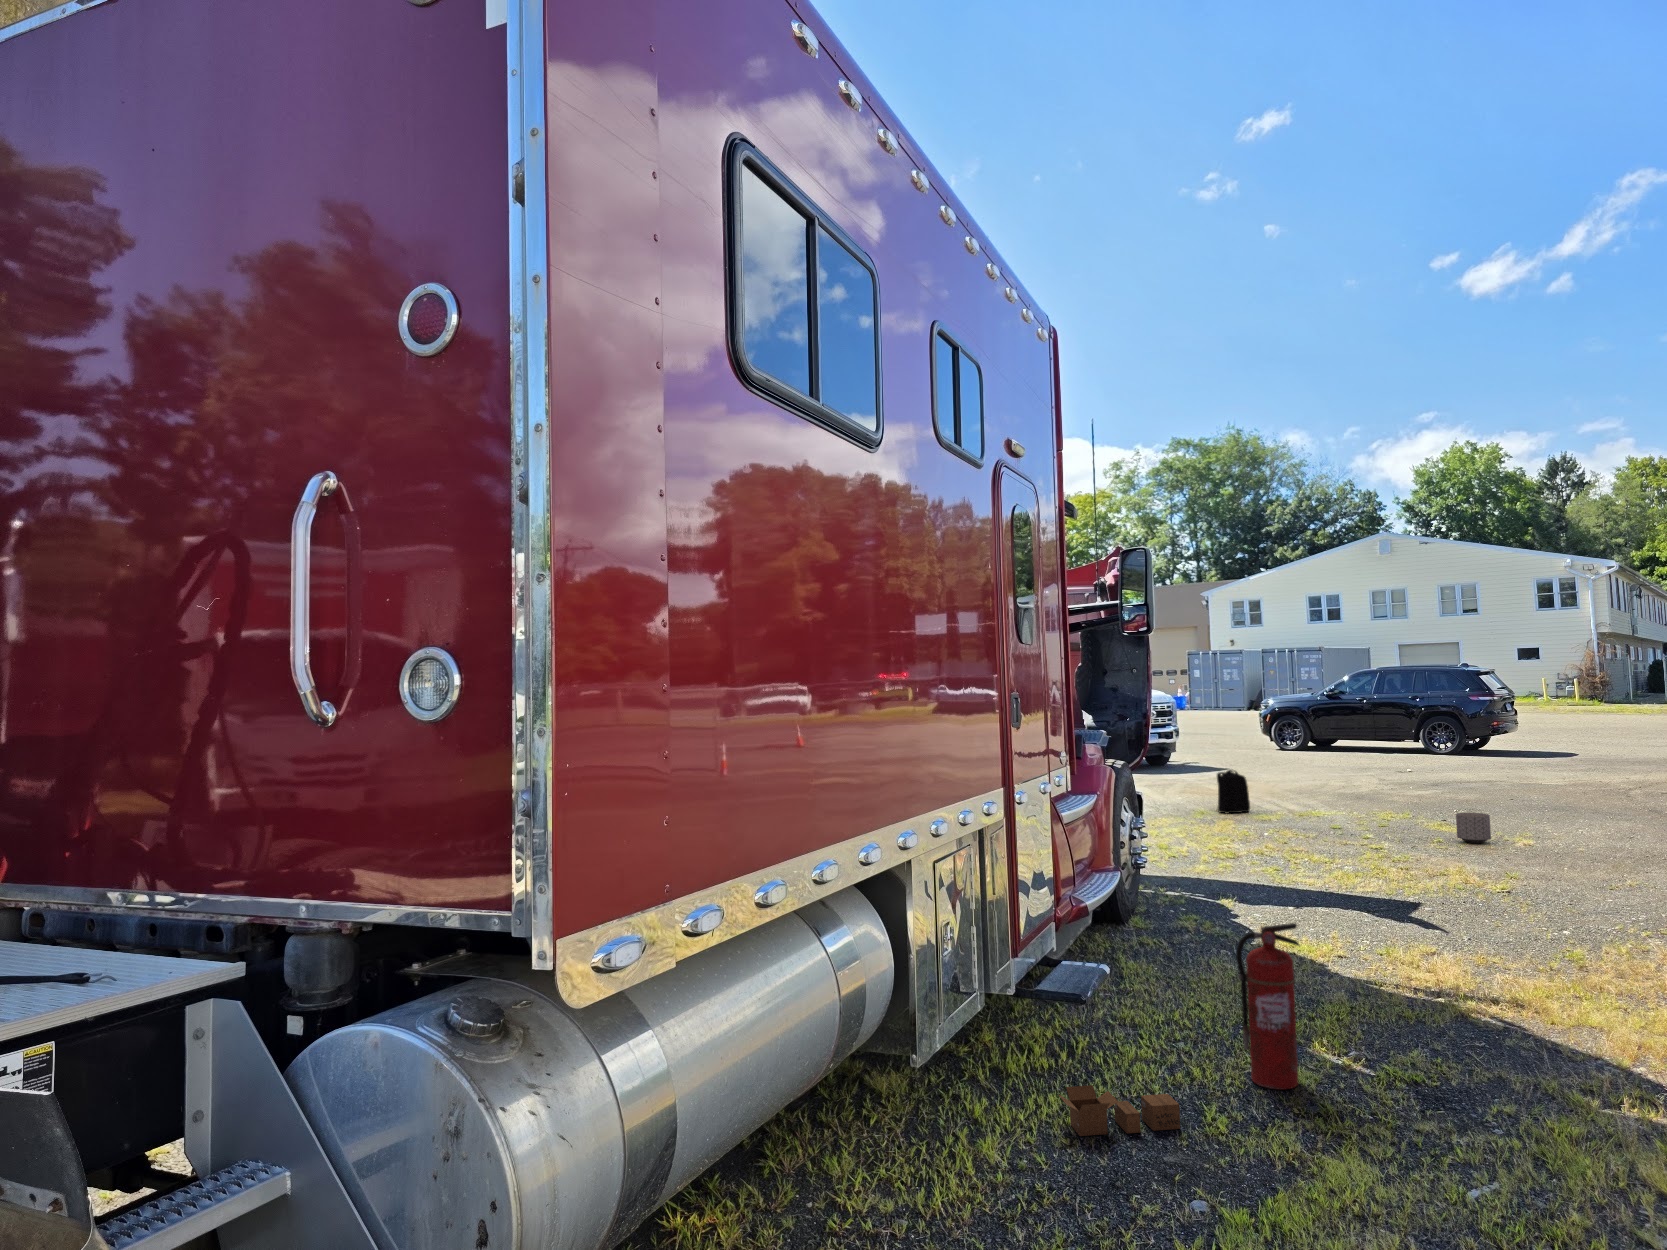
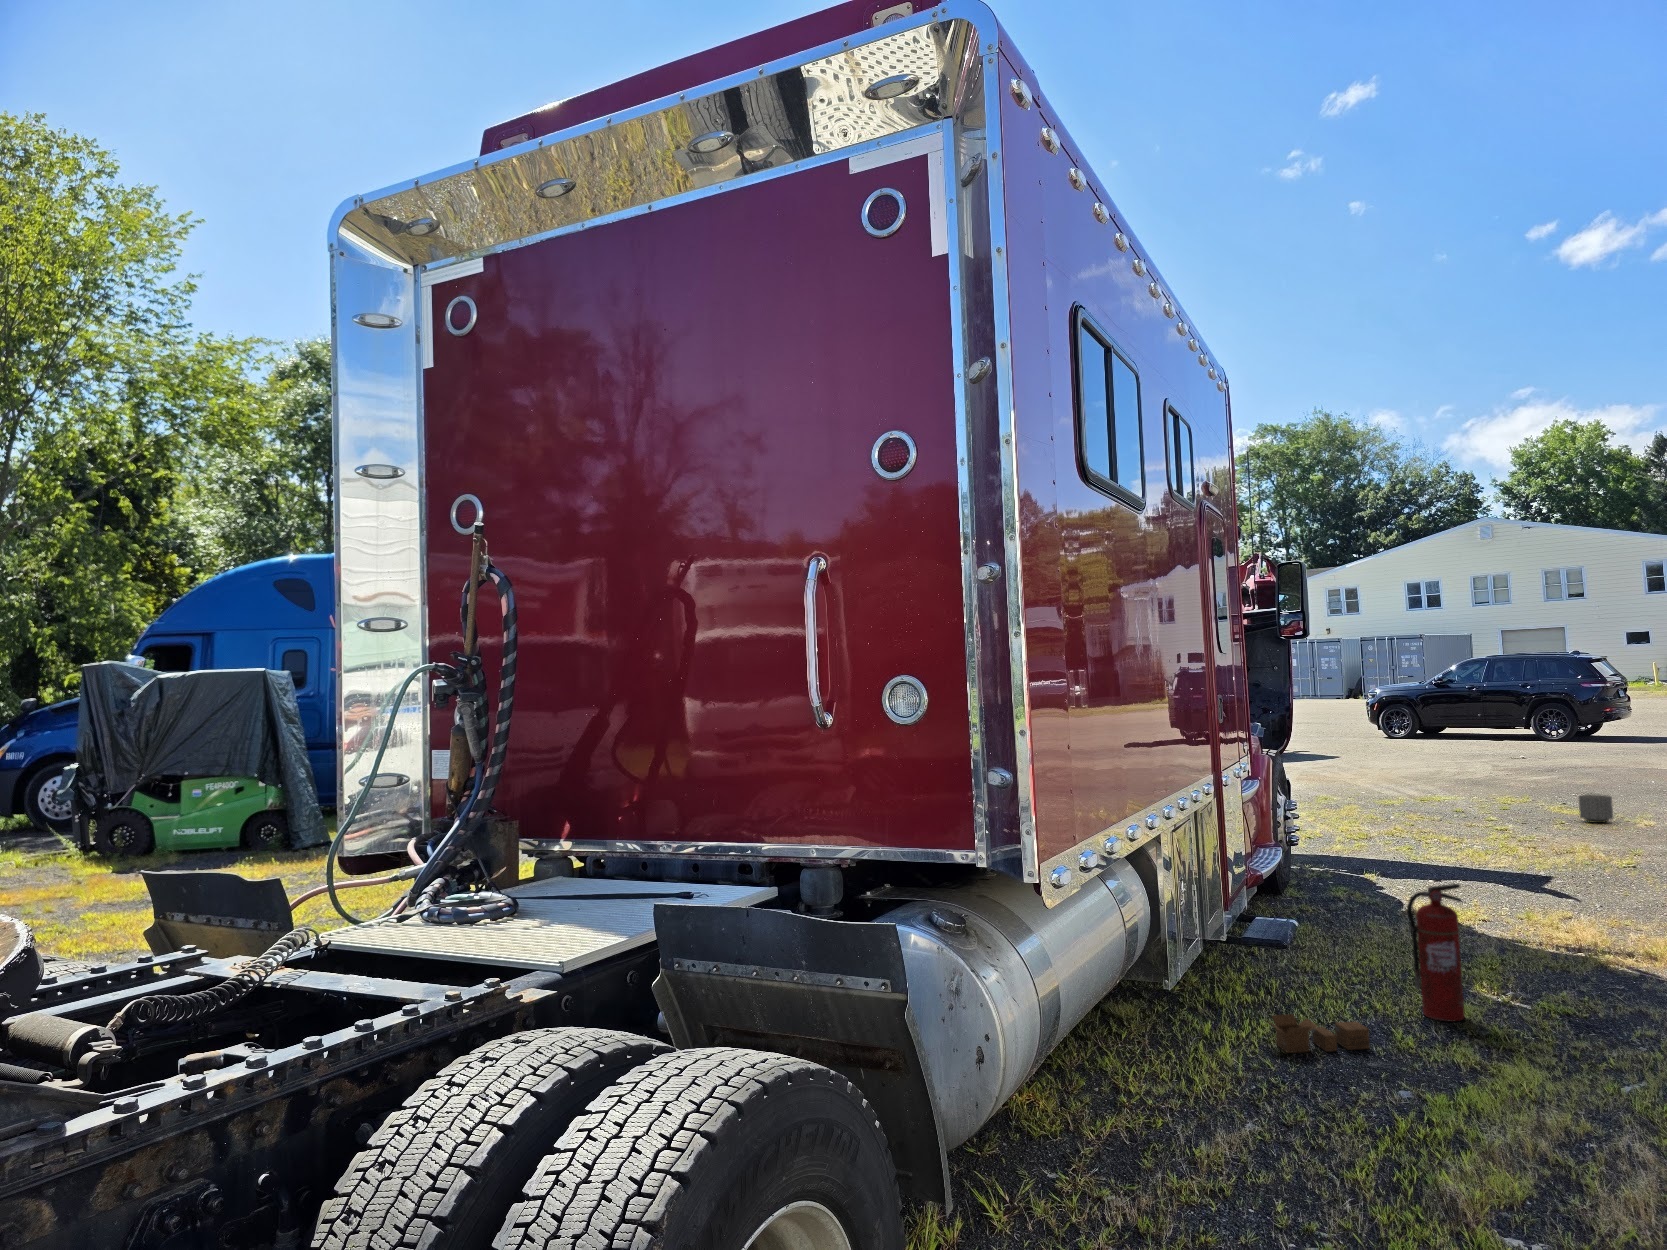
backpack: present [1217,770,1250,813] -> none [1339,757,1373,798]

